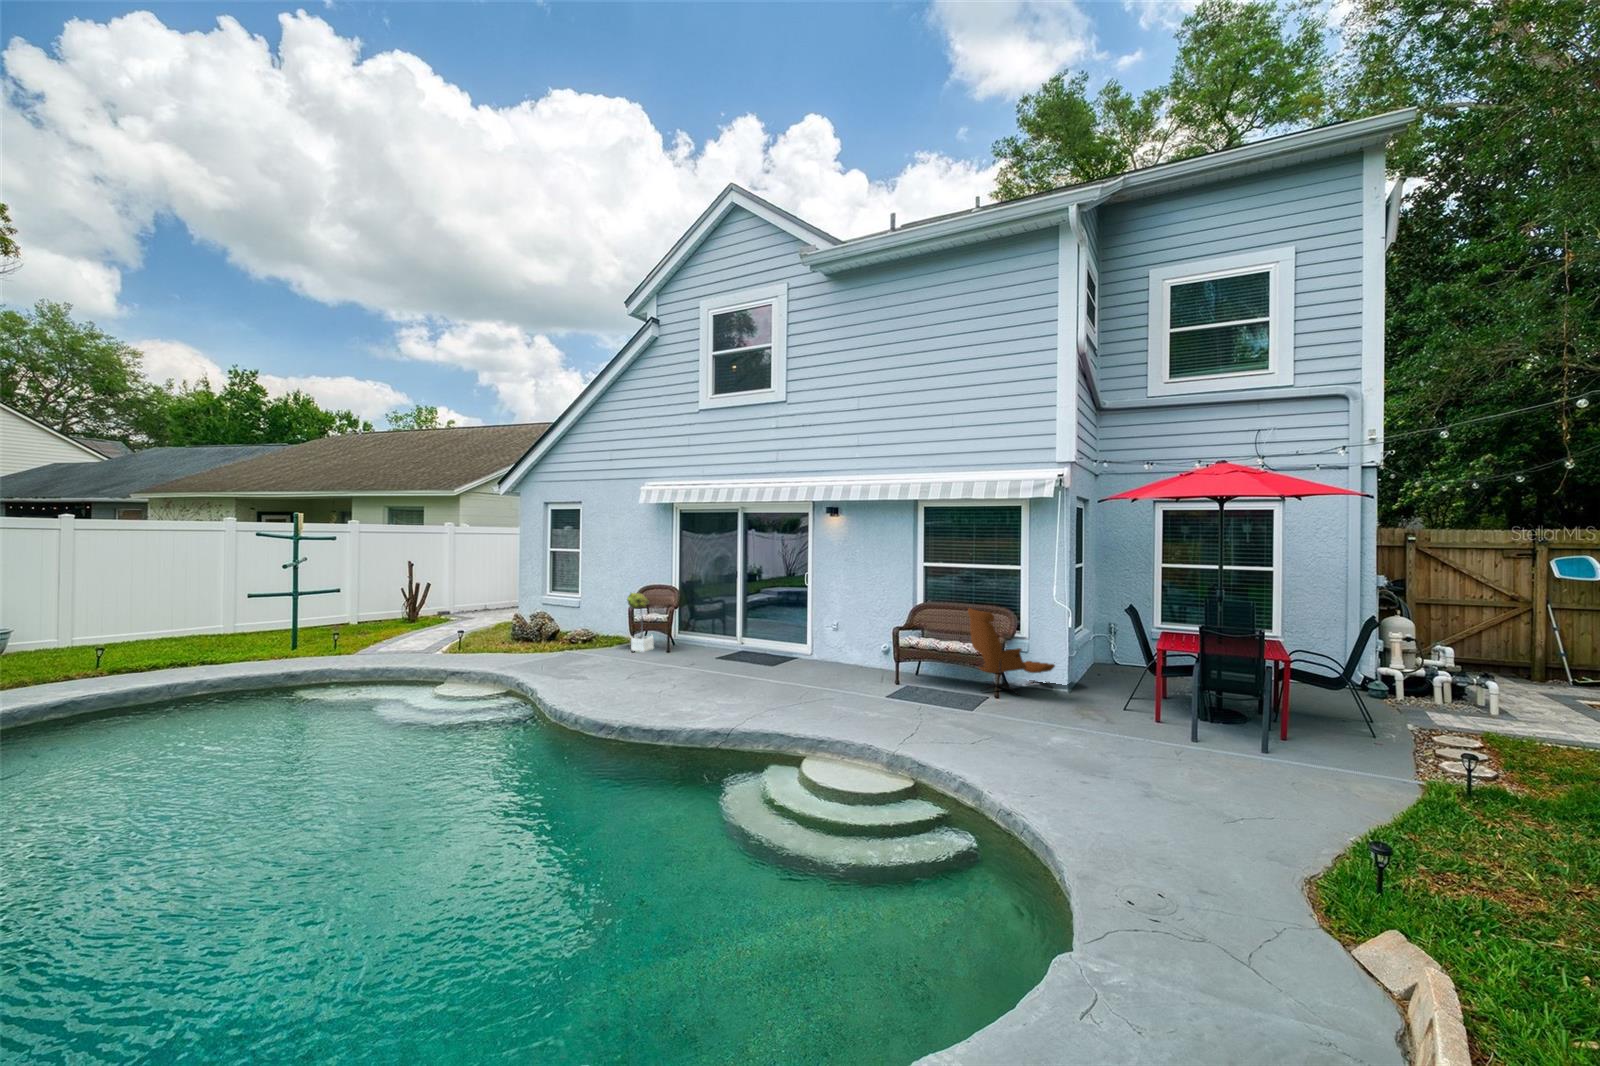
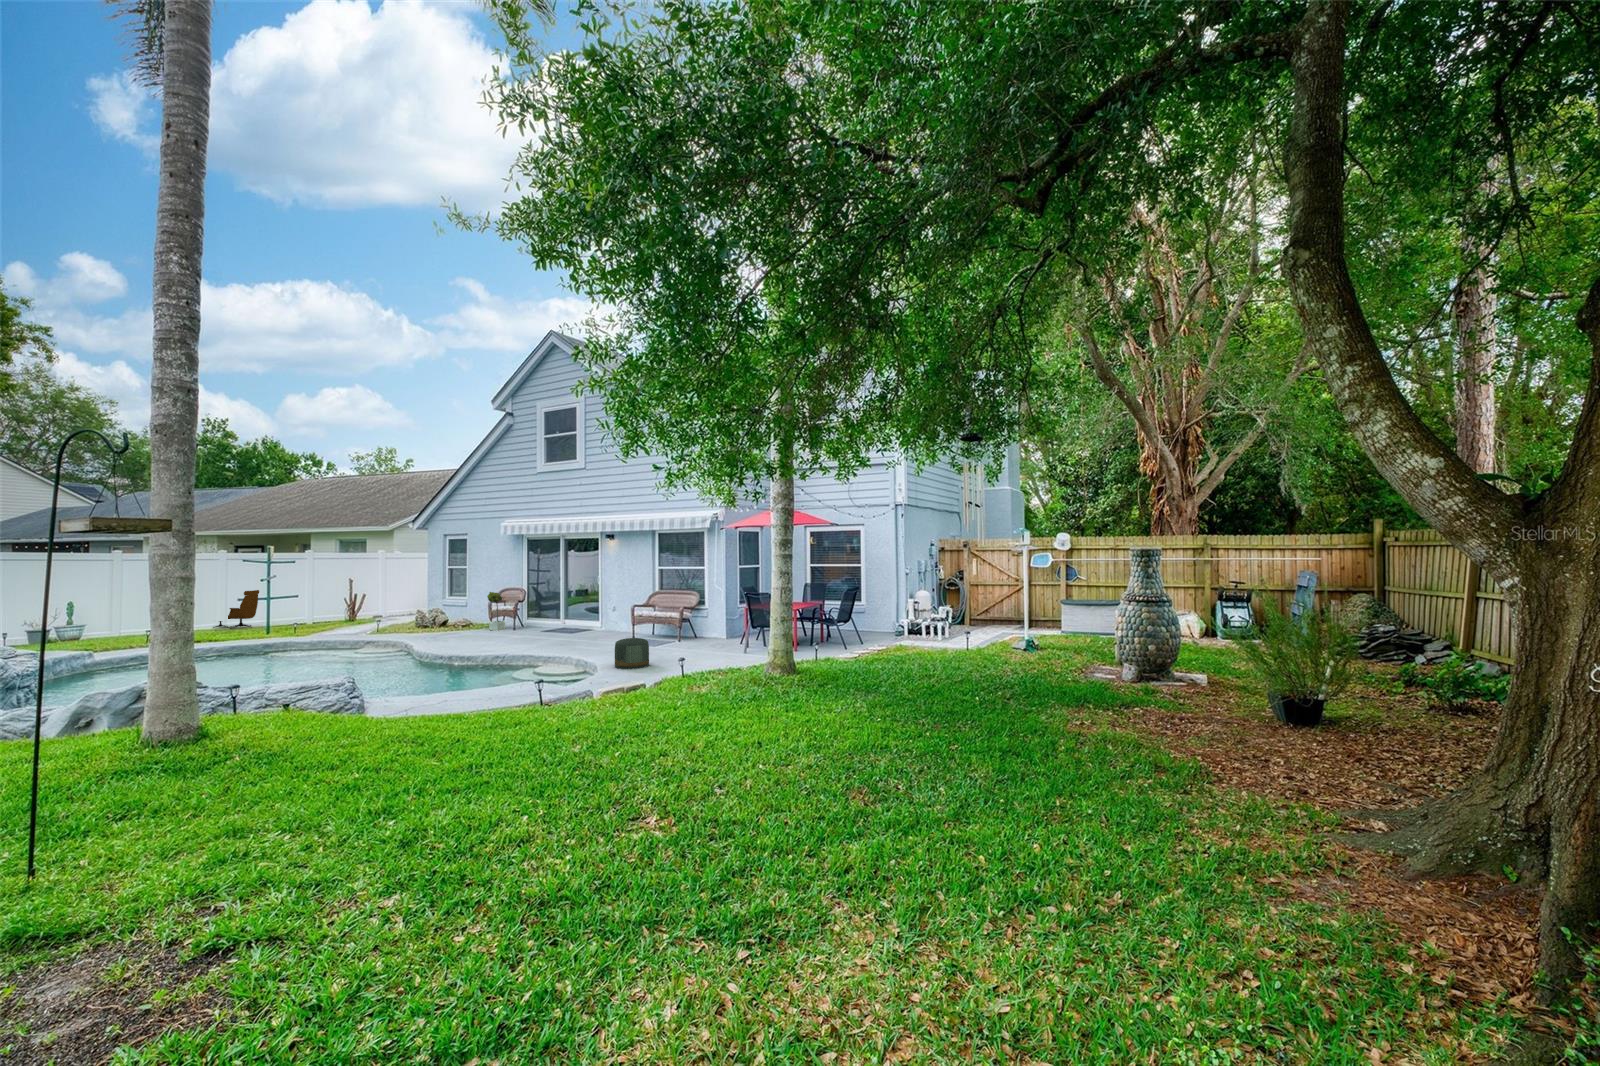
lounge chair: present [968,608,1055,695] -> present [213,590,259,629]
pouf: none [1036,737,1116,820] -> present [615,638,649,669]

